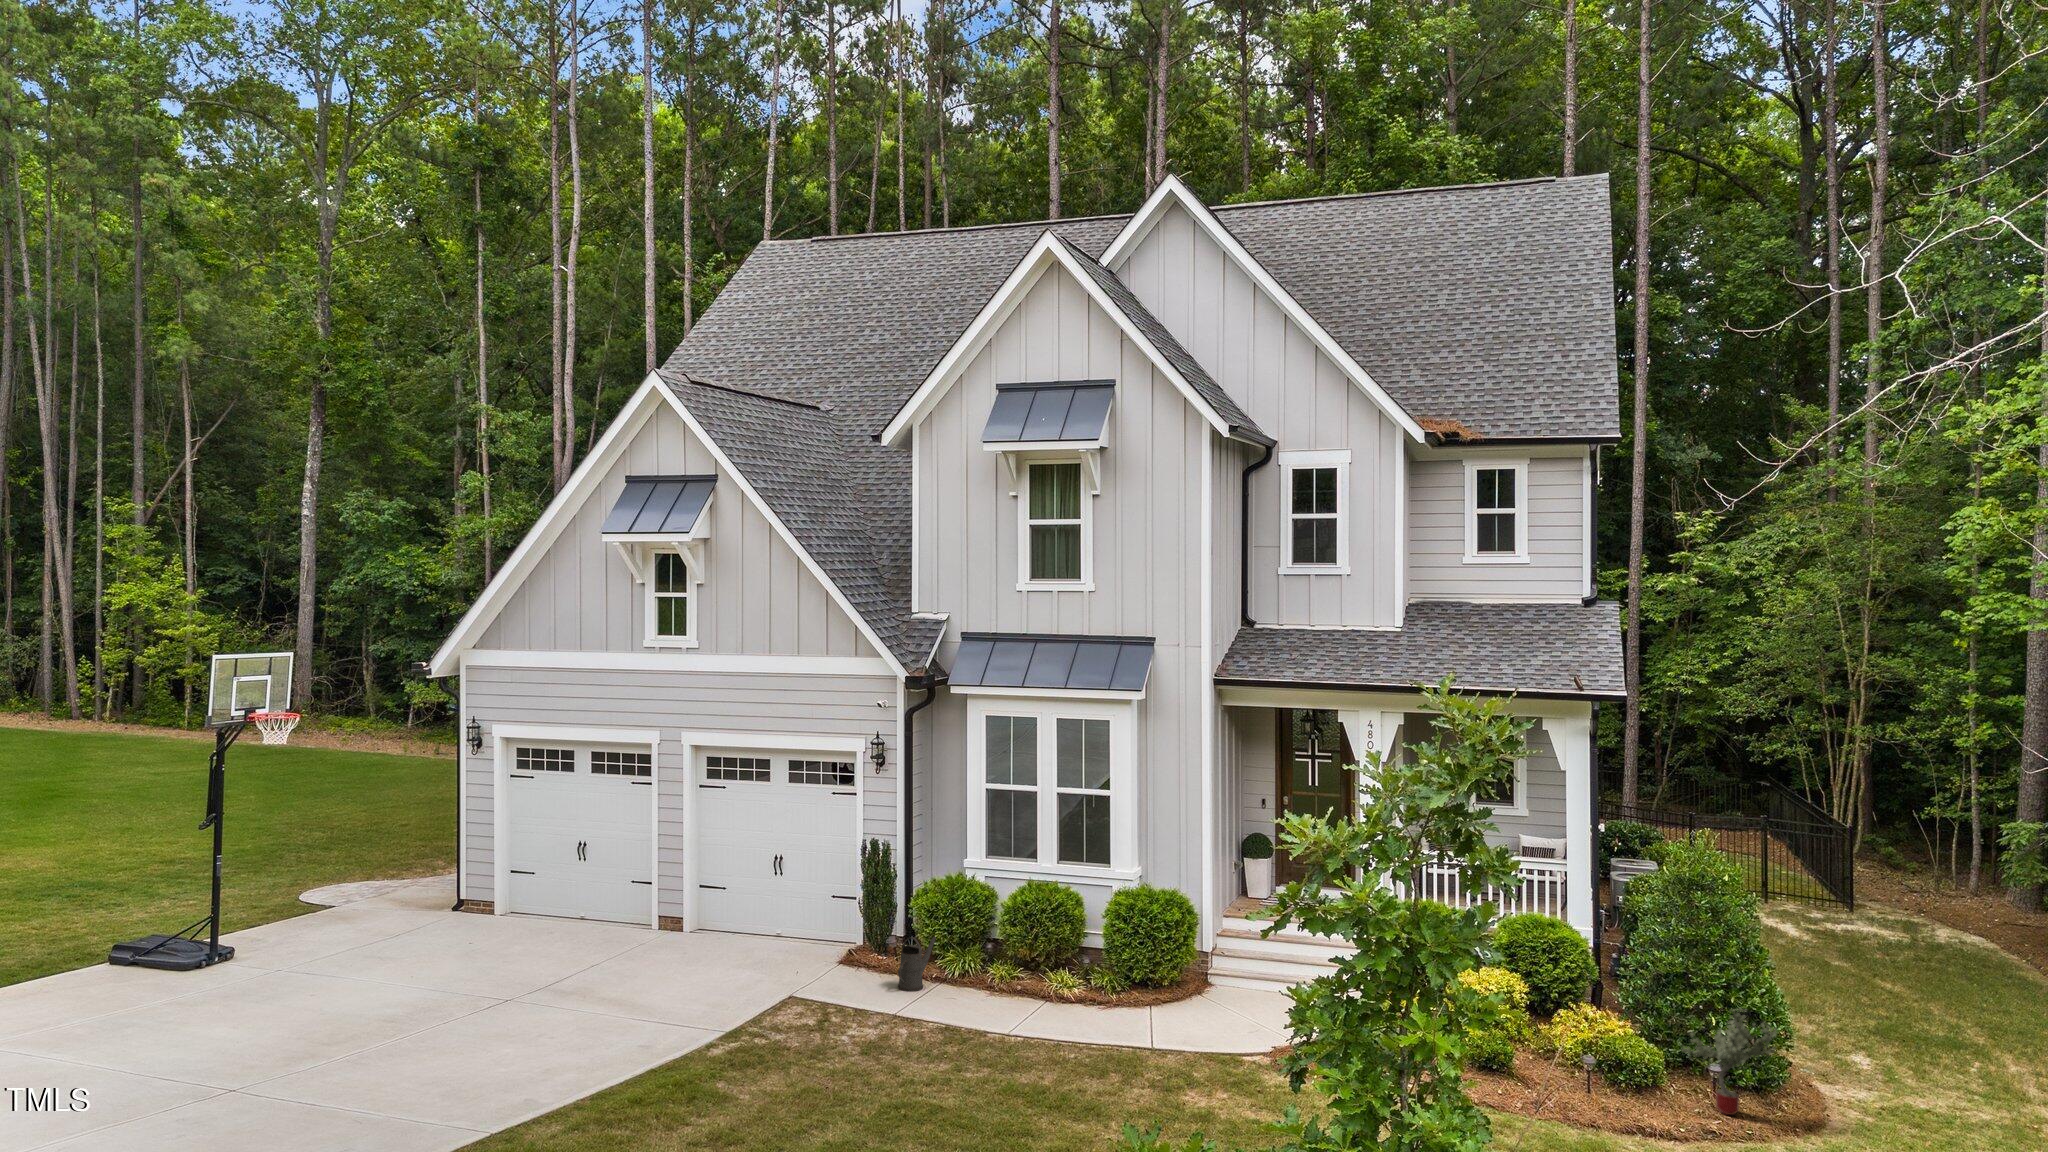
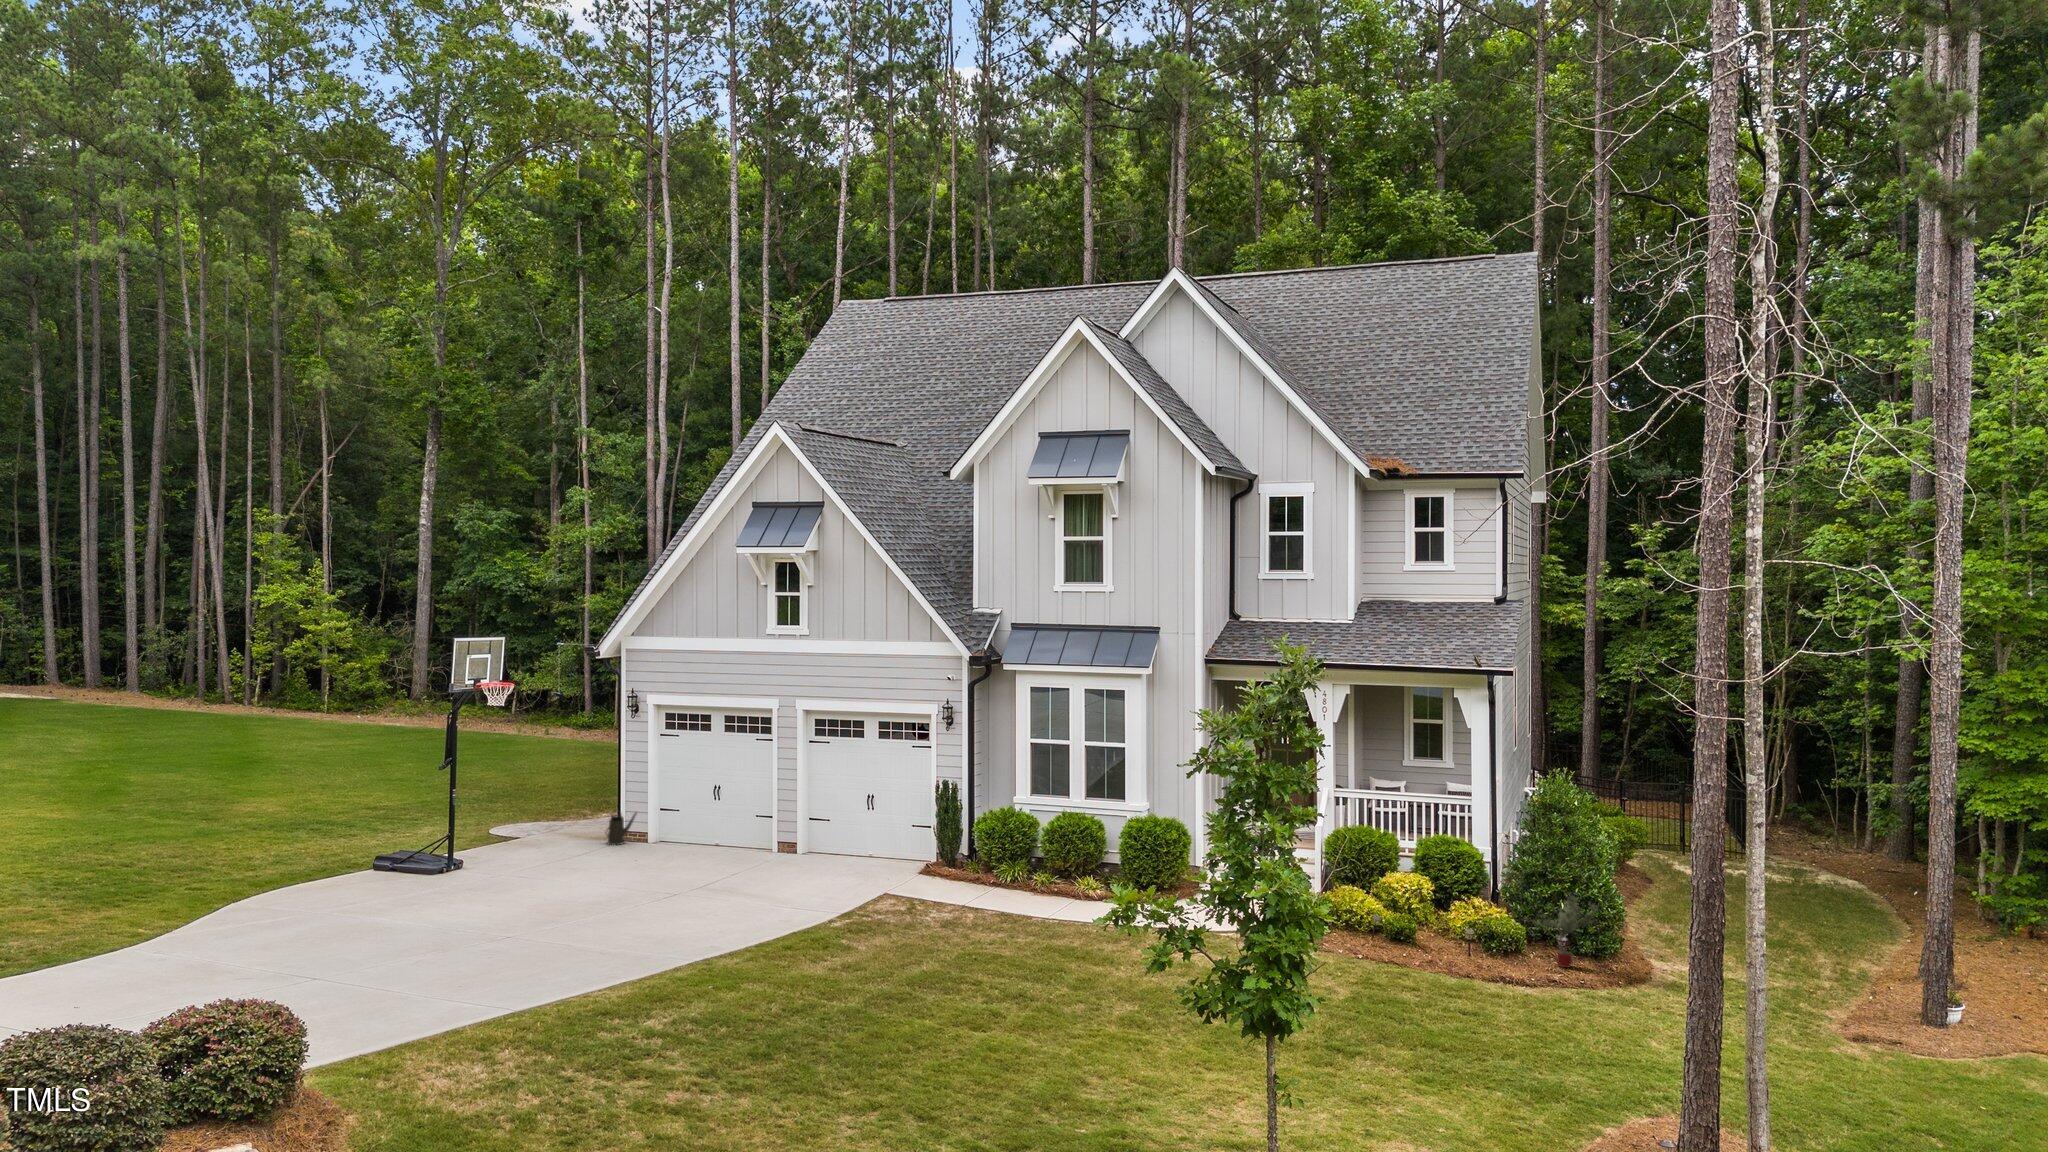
watering can: present [898,936,936,992] -> present [607,813,637,845]

